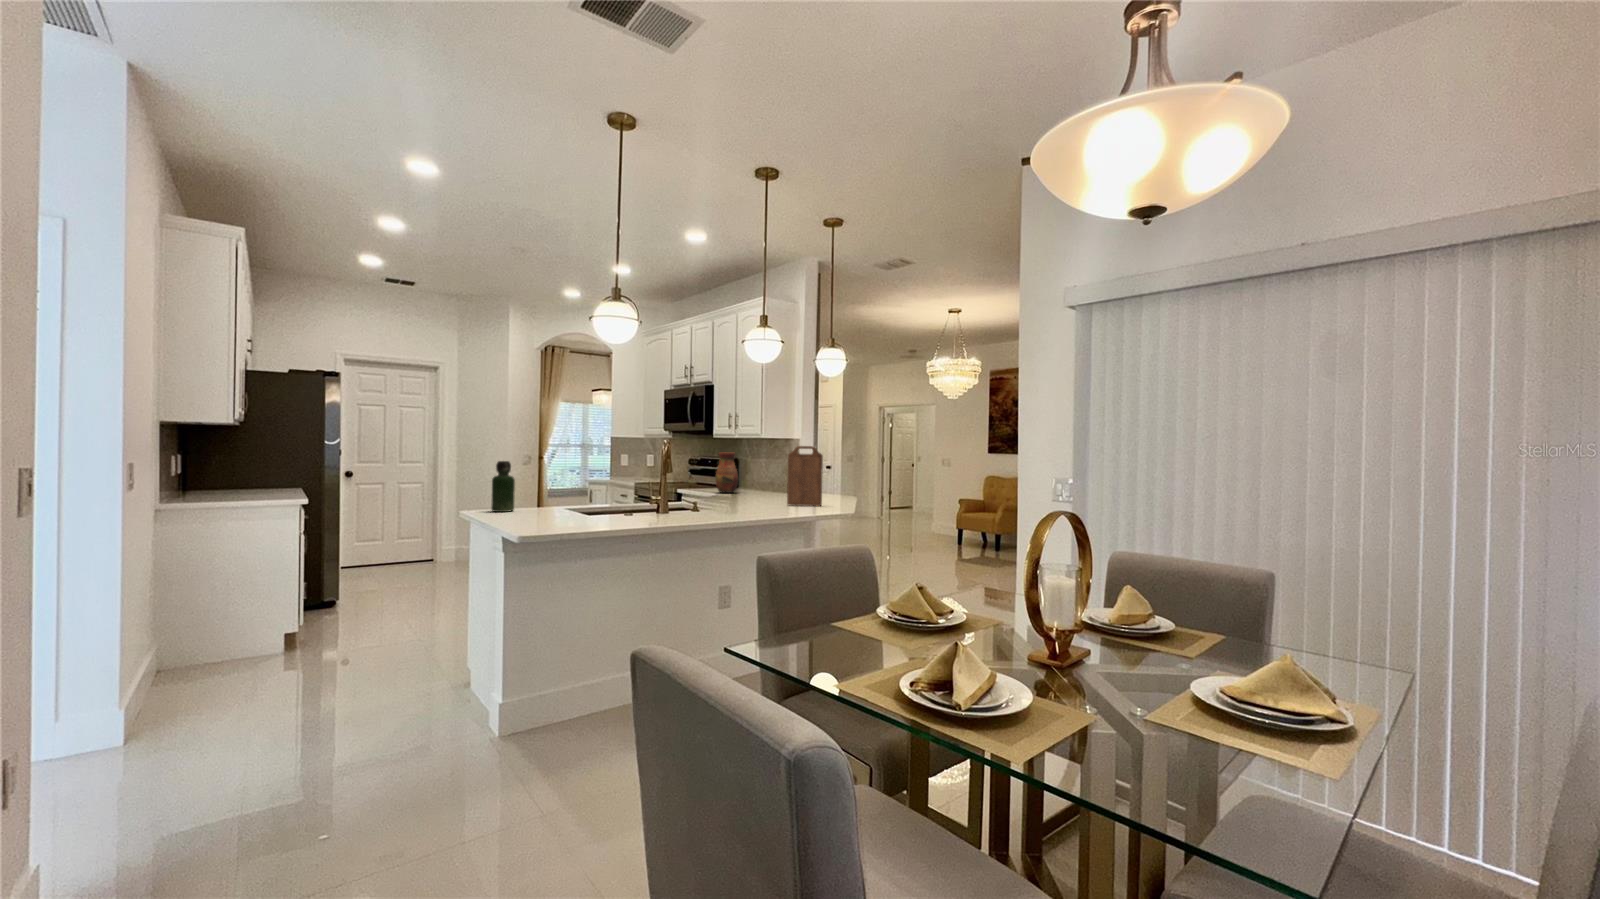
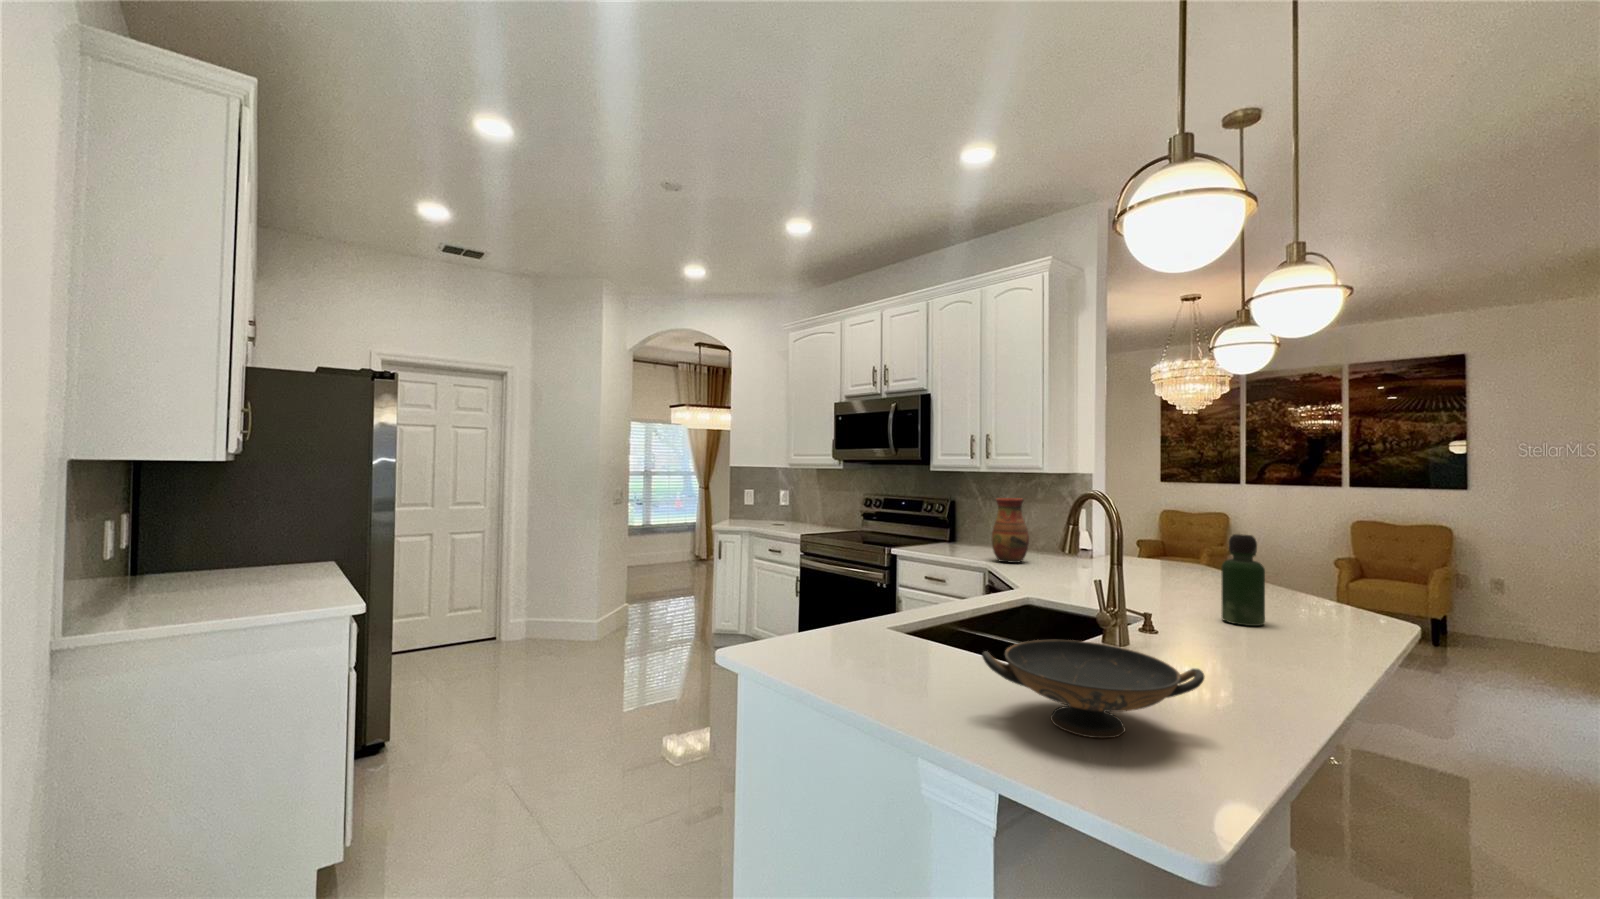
cutting board: present [787,446,823,506] -> none [1275,499,1343,613]
bottle: present [491,461,515,512] -> present [1222,534,1265,626]
decorative bowl: none [524,493,596,520] -> present [982,640,1204,738]

